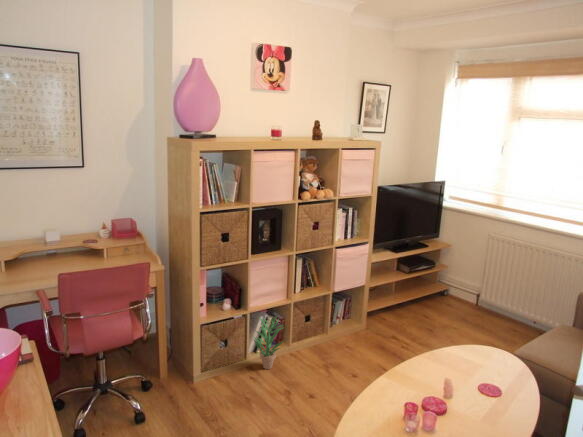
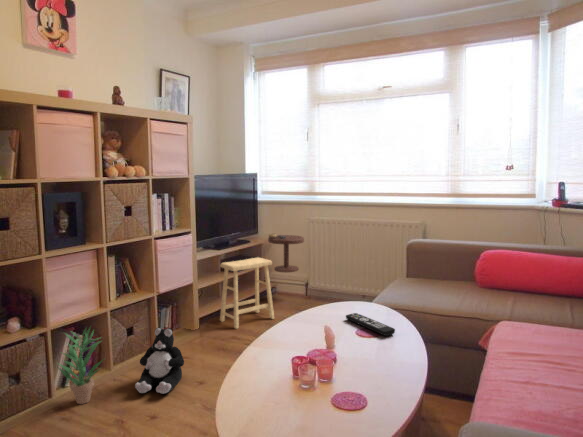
side table: none [446,243,483,307] -> present [268,233,304,272]
footstool: none [387,267,442,330] -> present [220,257,274,329]
plush toy: none [303,325,343,379] -> present [135,328,184,394]
remote control: none [478,367,518,402] -> present [346,313,395,336]

